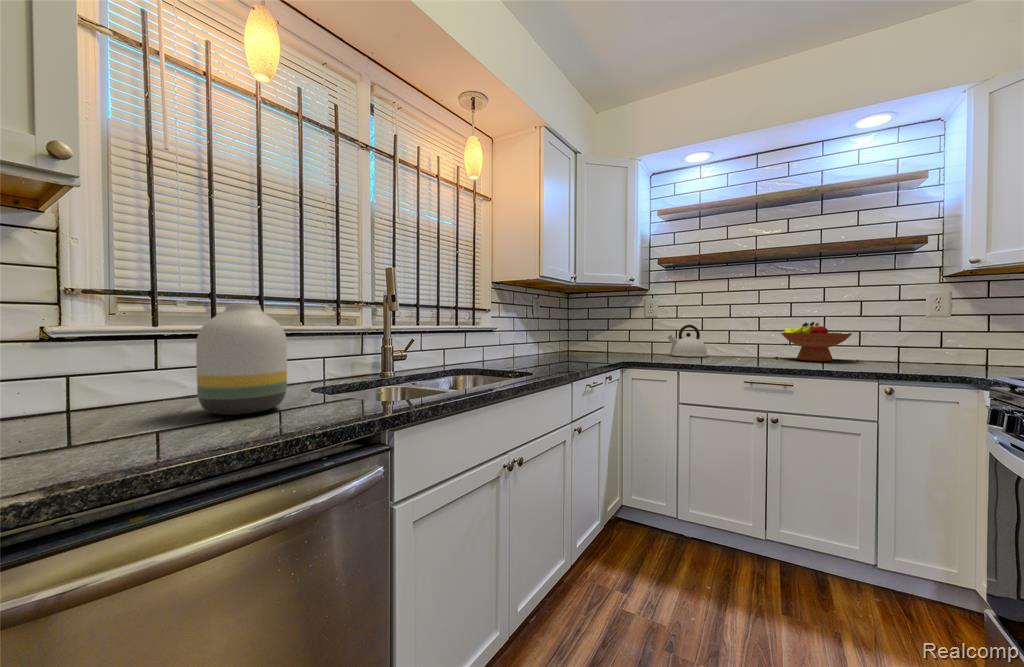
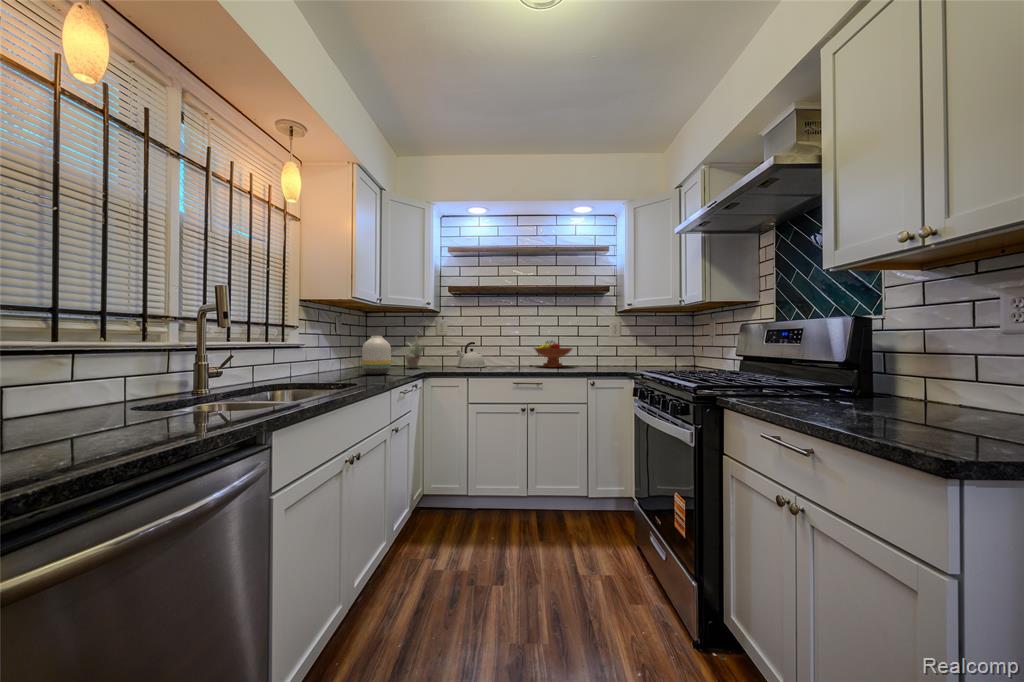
vase: present [196,304,287,415] -> present [362,336,391,375]
succulent plant: none [605,317,630,355] -> present [405,338,425,368]

